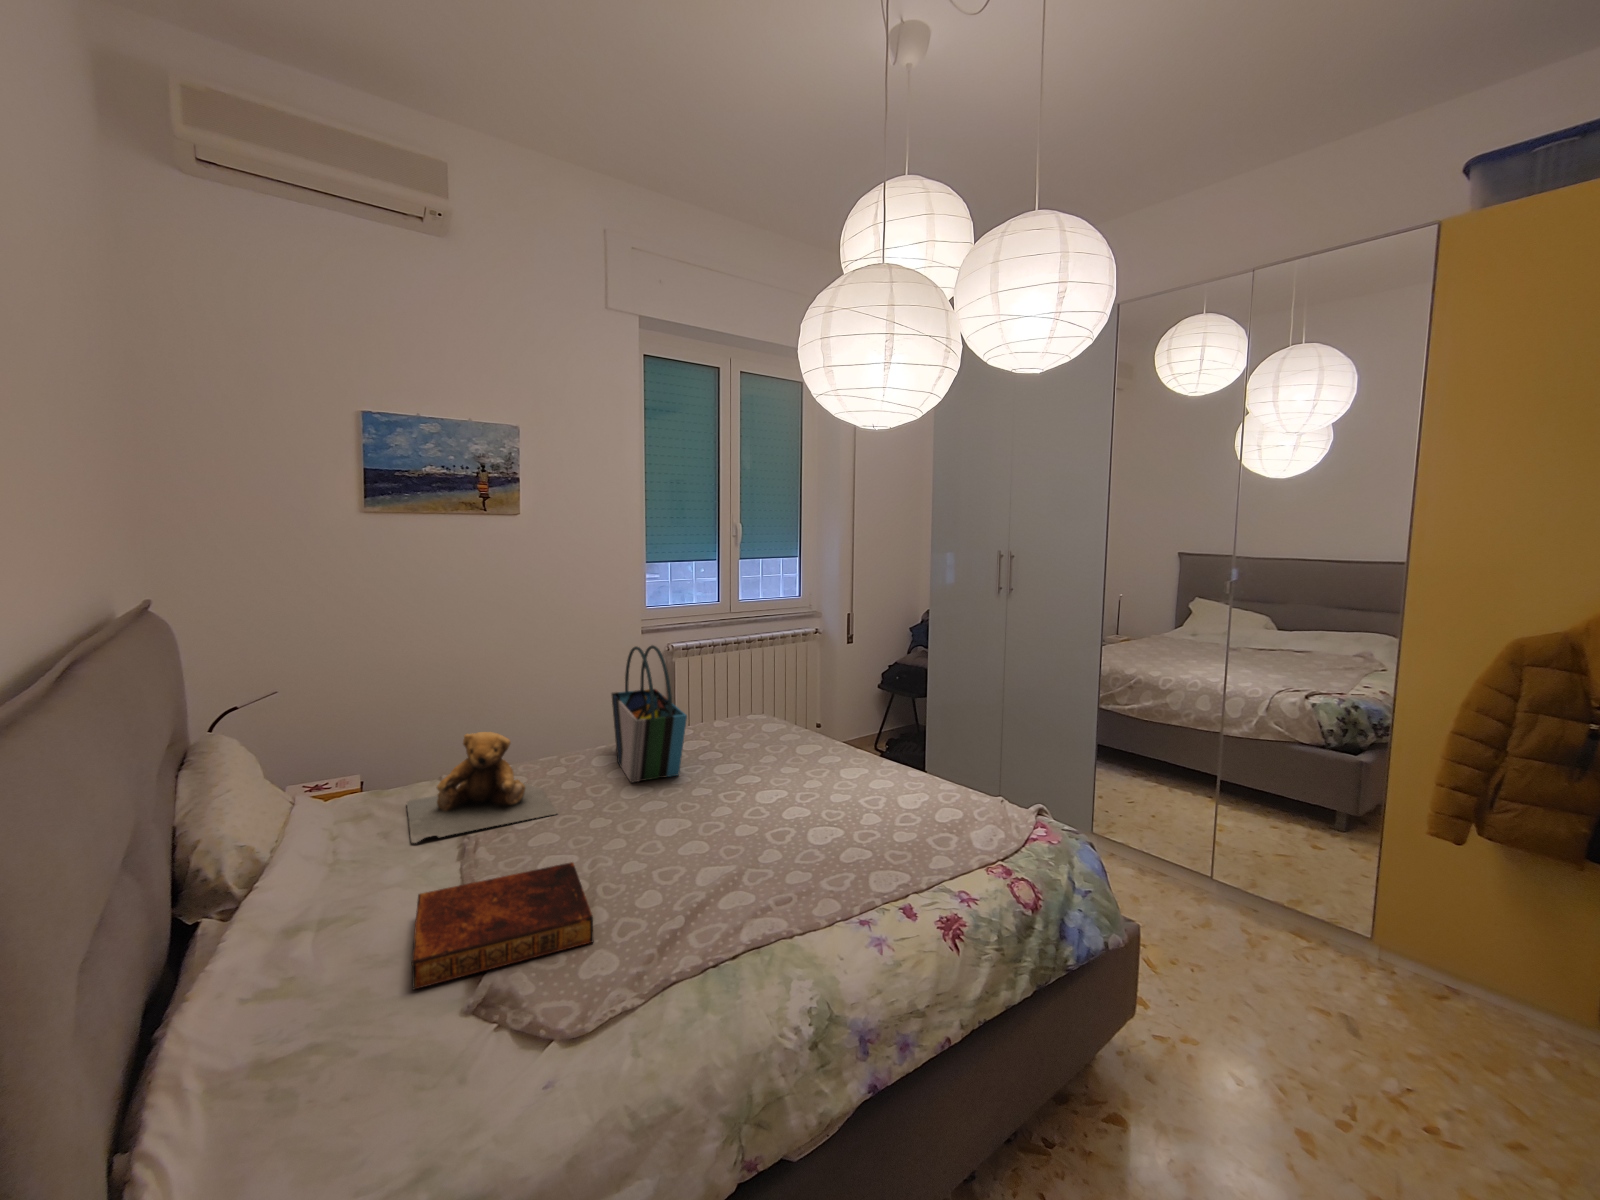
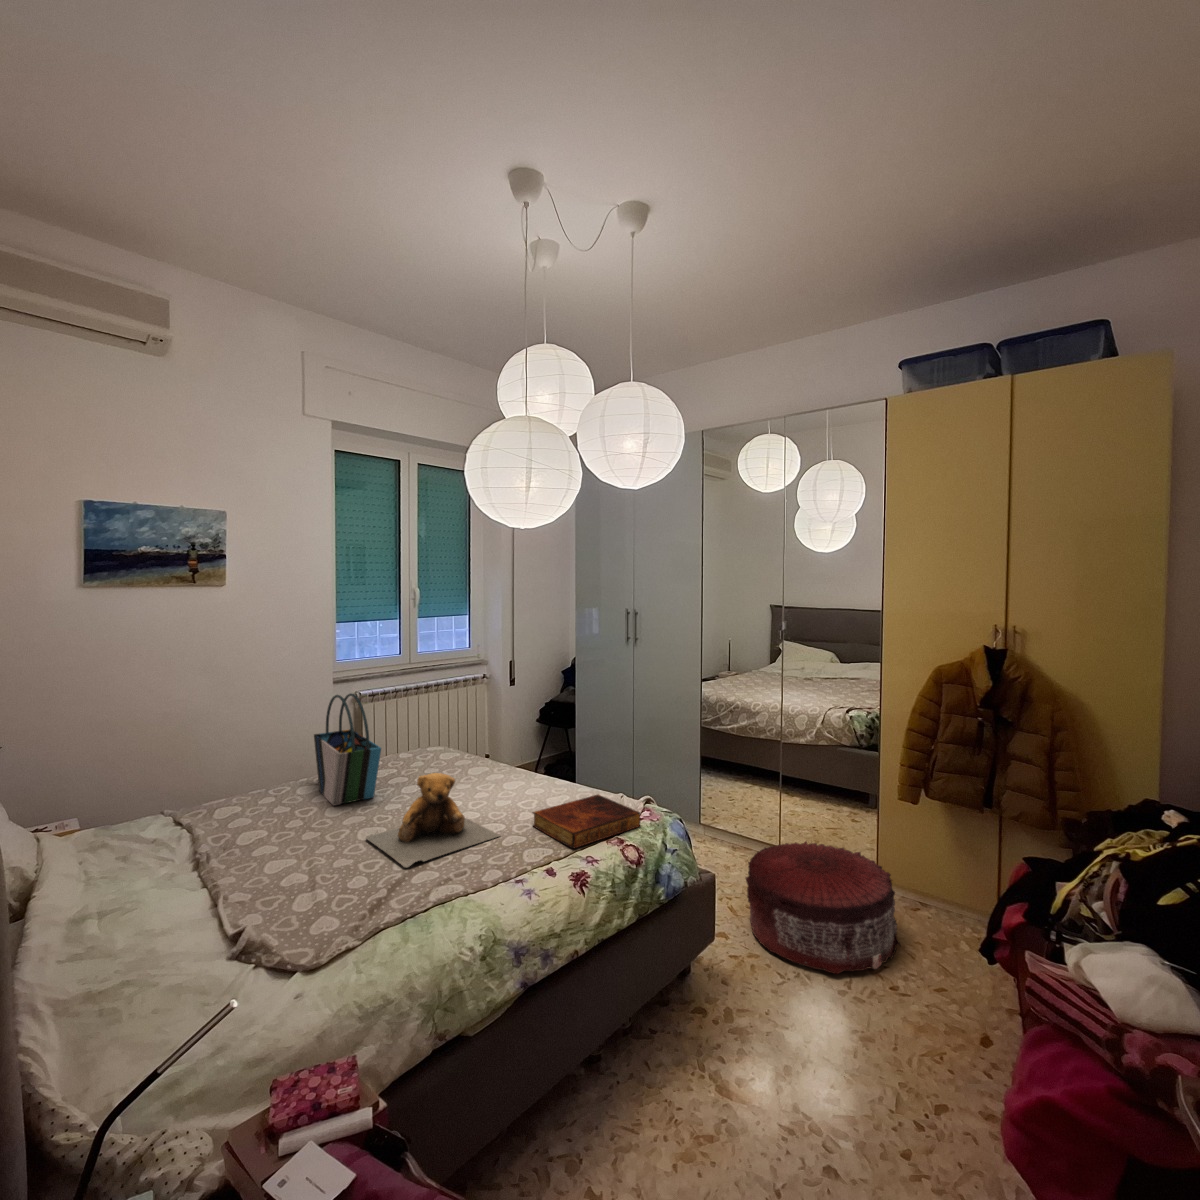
teddy bear: present [407,732,557,843] -> present [366,773,499,867]
book: present [411,862,594,989] -> present [533,795,640,849]
pouf: none [1173,880,1437,1096] -> present [745,841,900,974]

